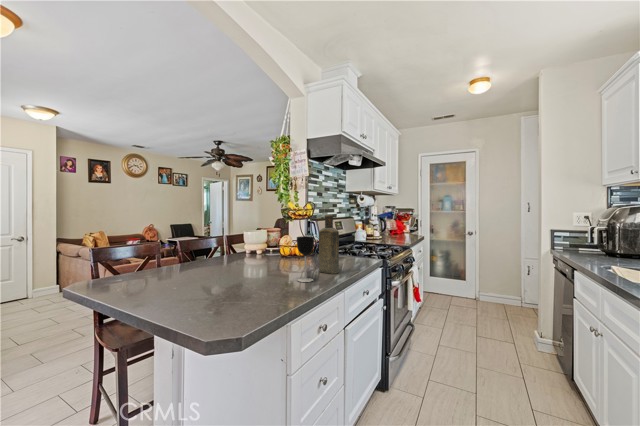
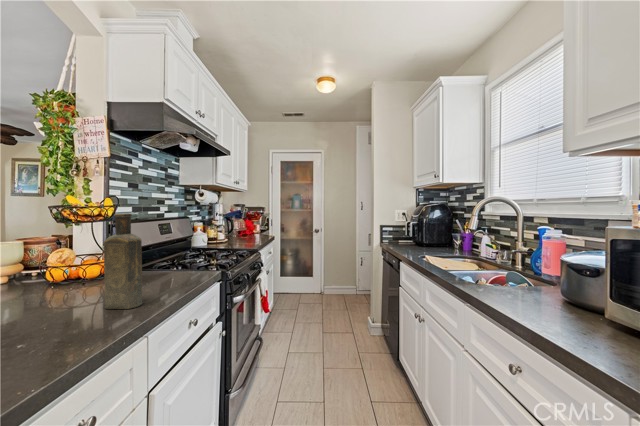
wine glass: present [297,236,314,282] -> none [36,252,80,341]

